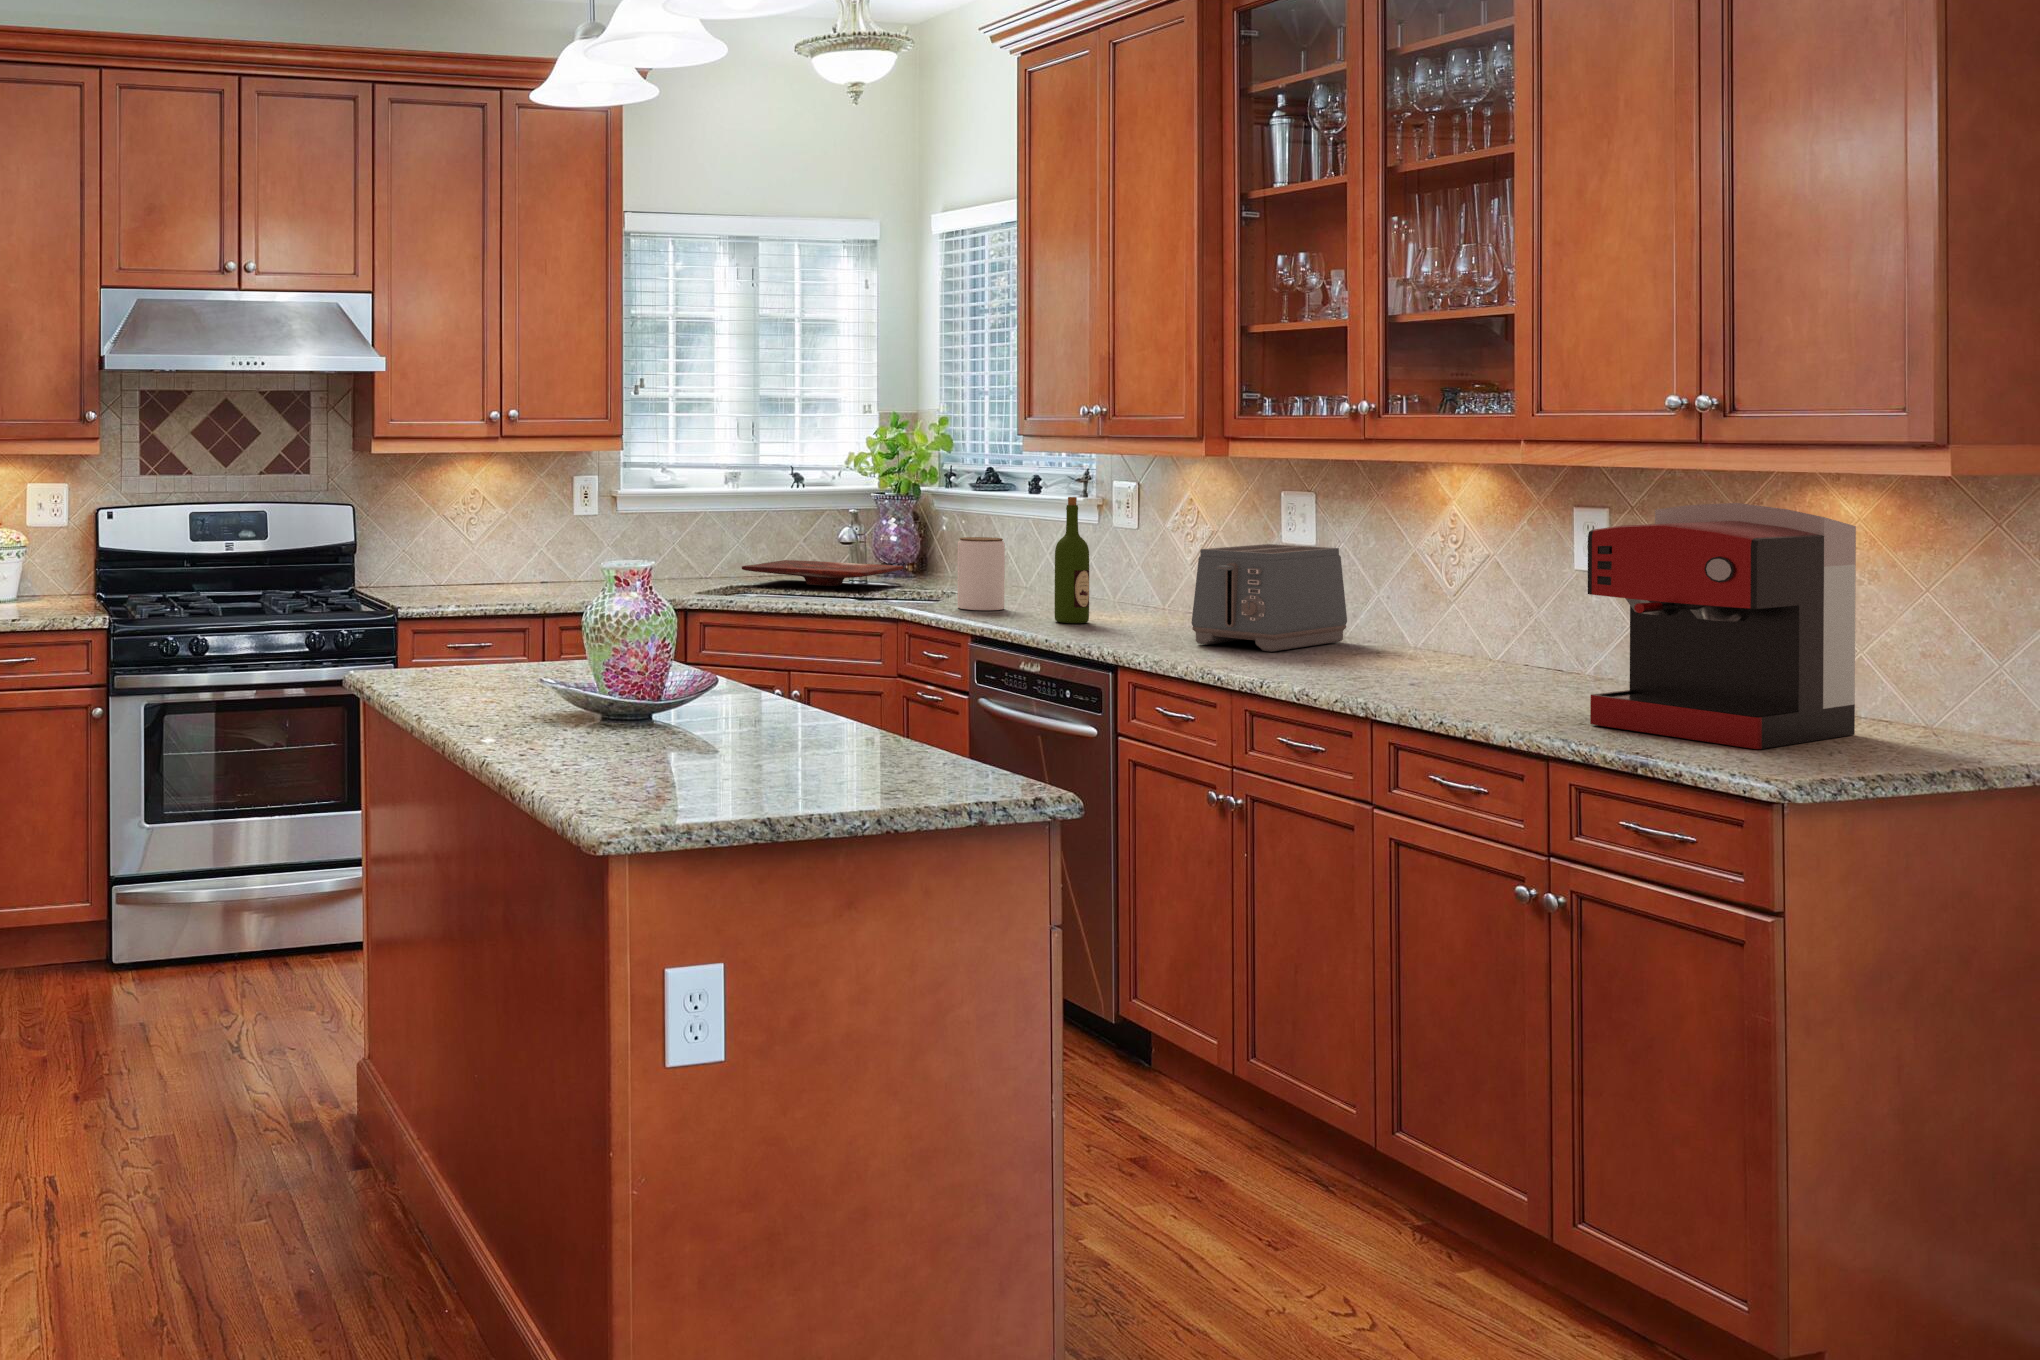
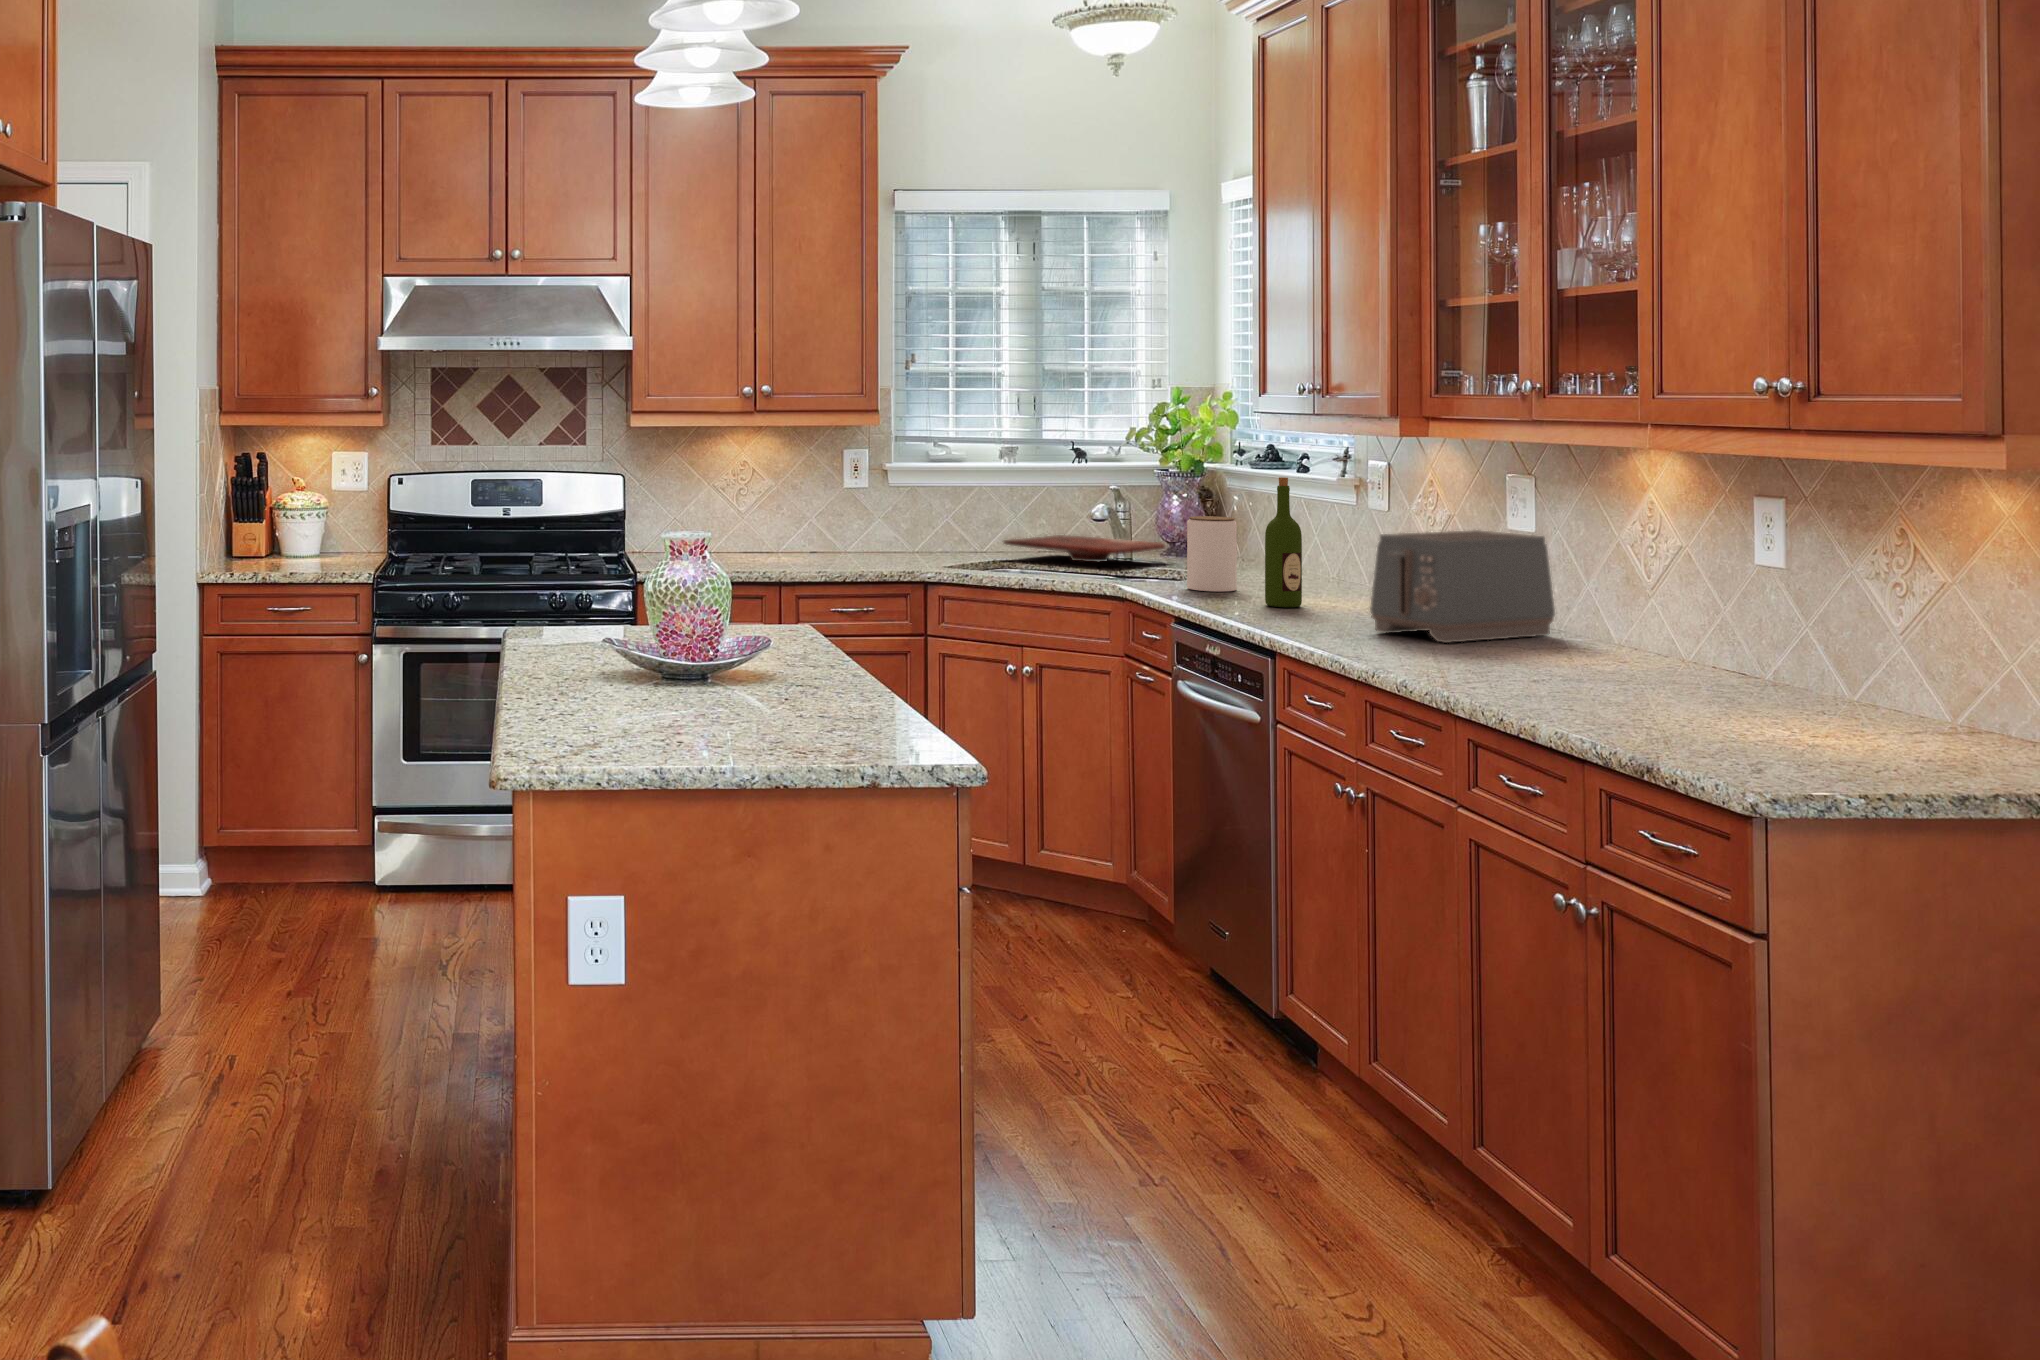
coffee maker: present [1588,503,1856,749] -> none [1649,499,1957,762]

